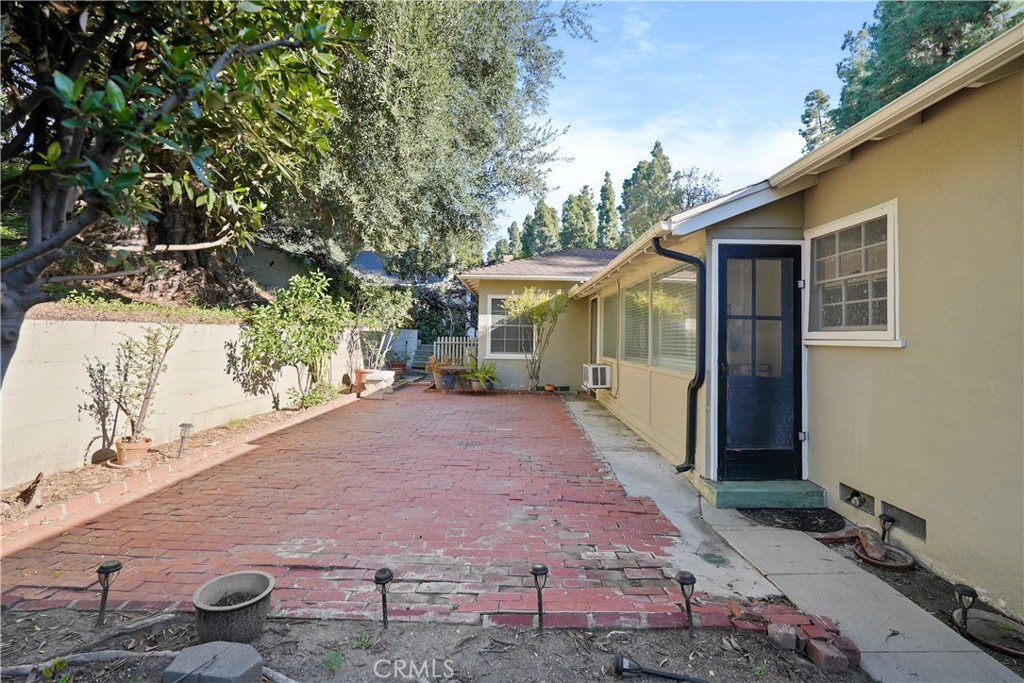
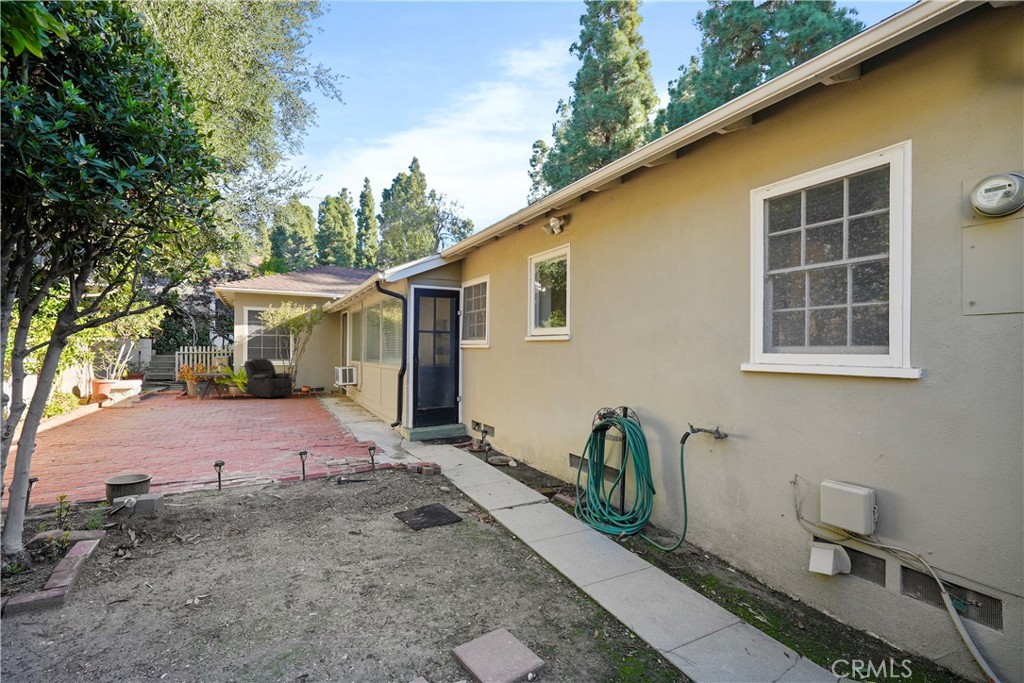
chair: none [487,351,535,396] -> present [244,358,292,398]

